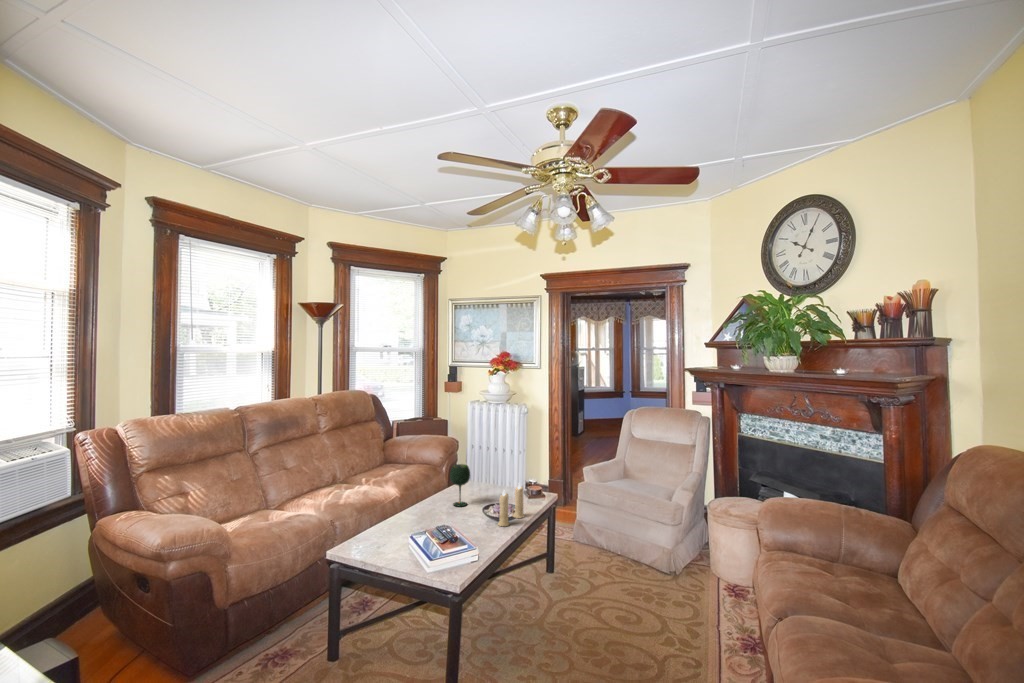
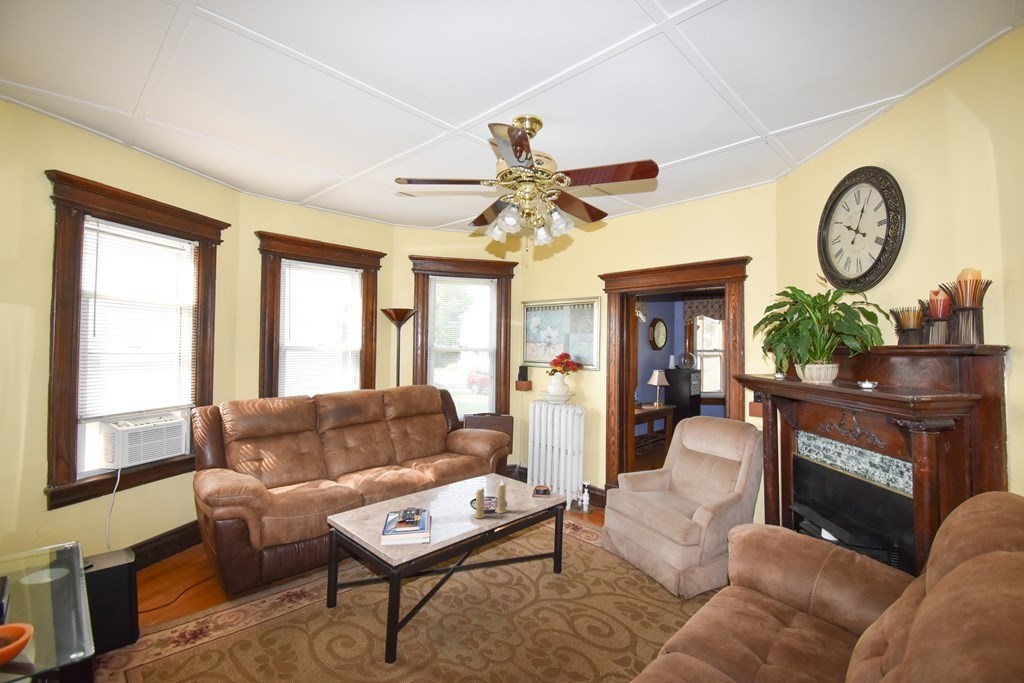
wine glass: present [450,464,470,506] -> none [452,457,471,495]

